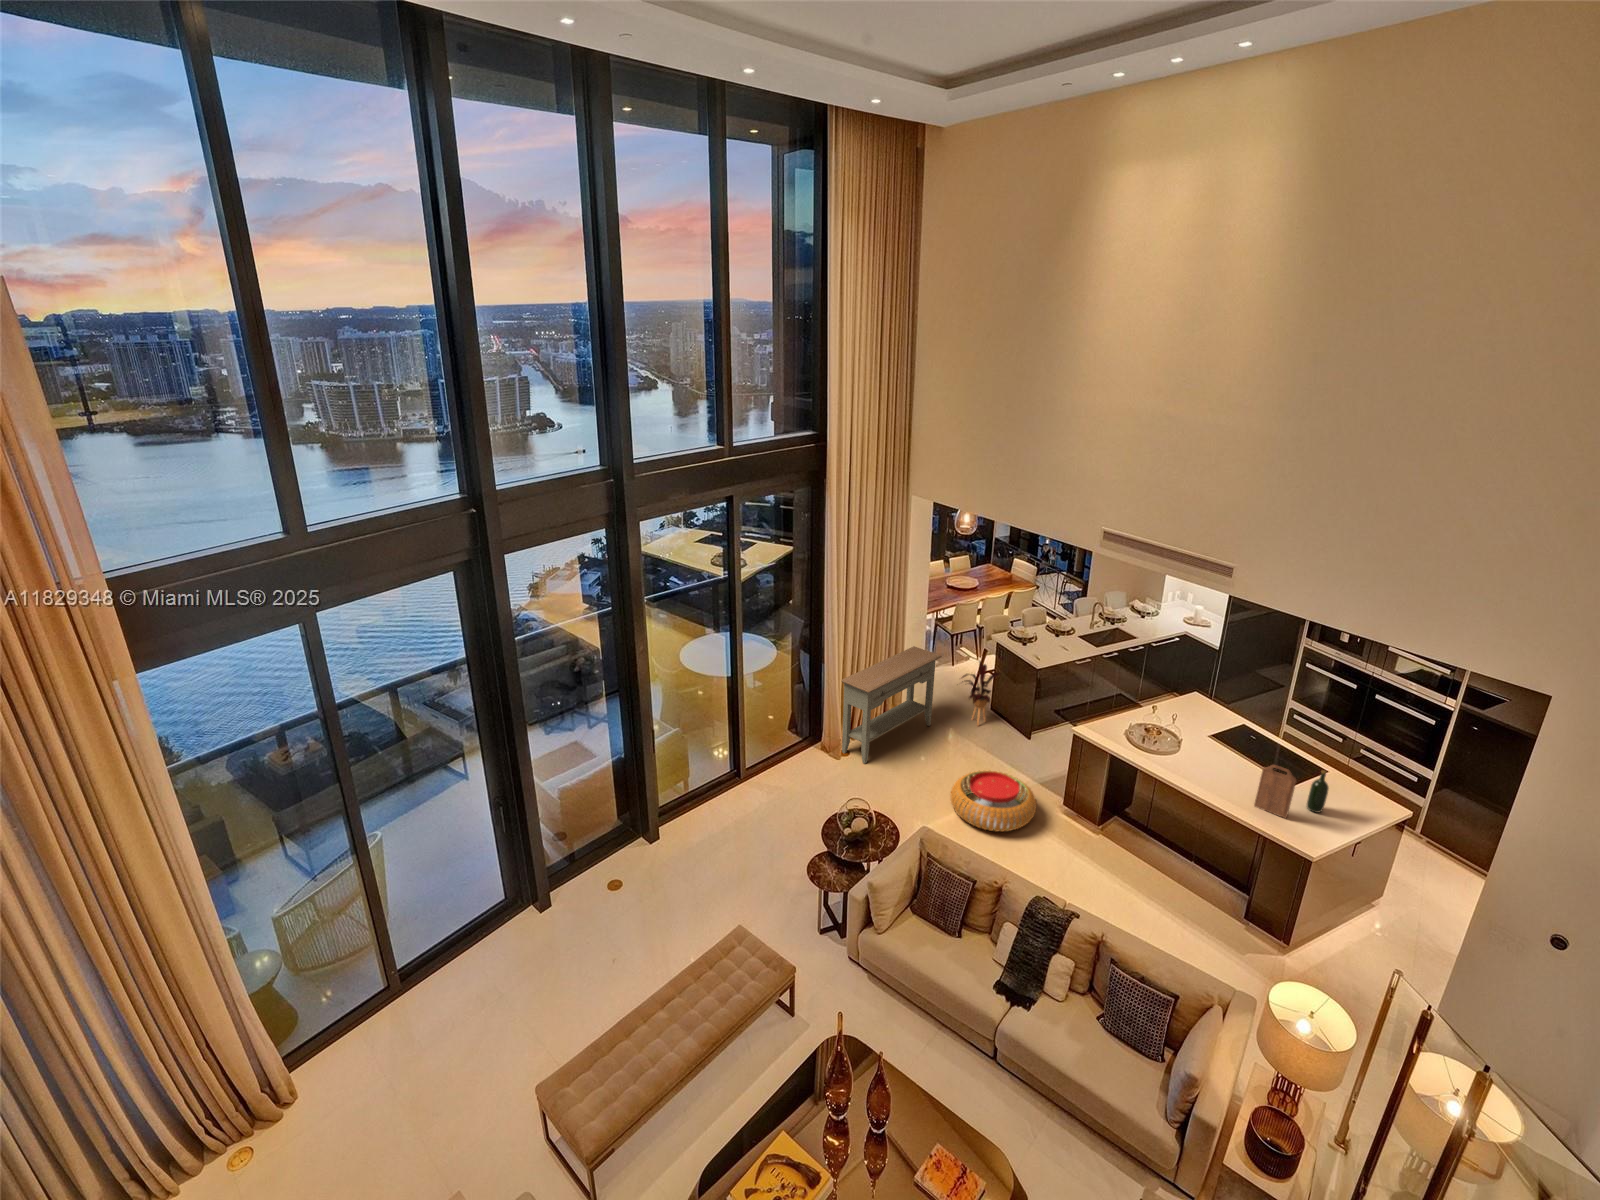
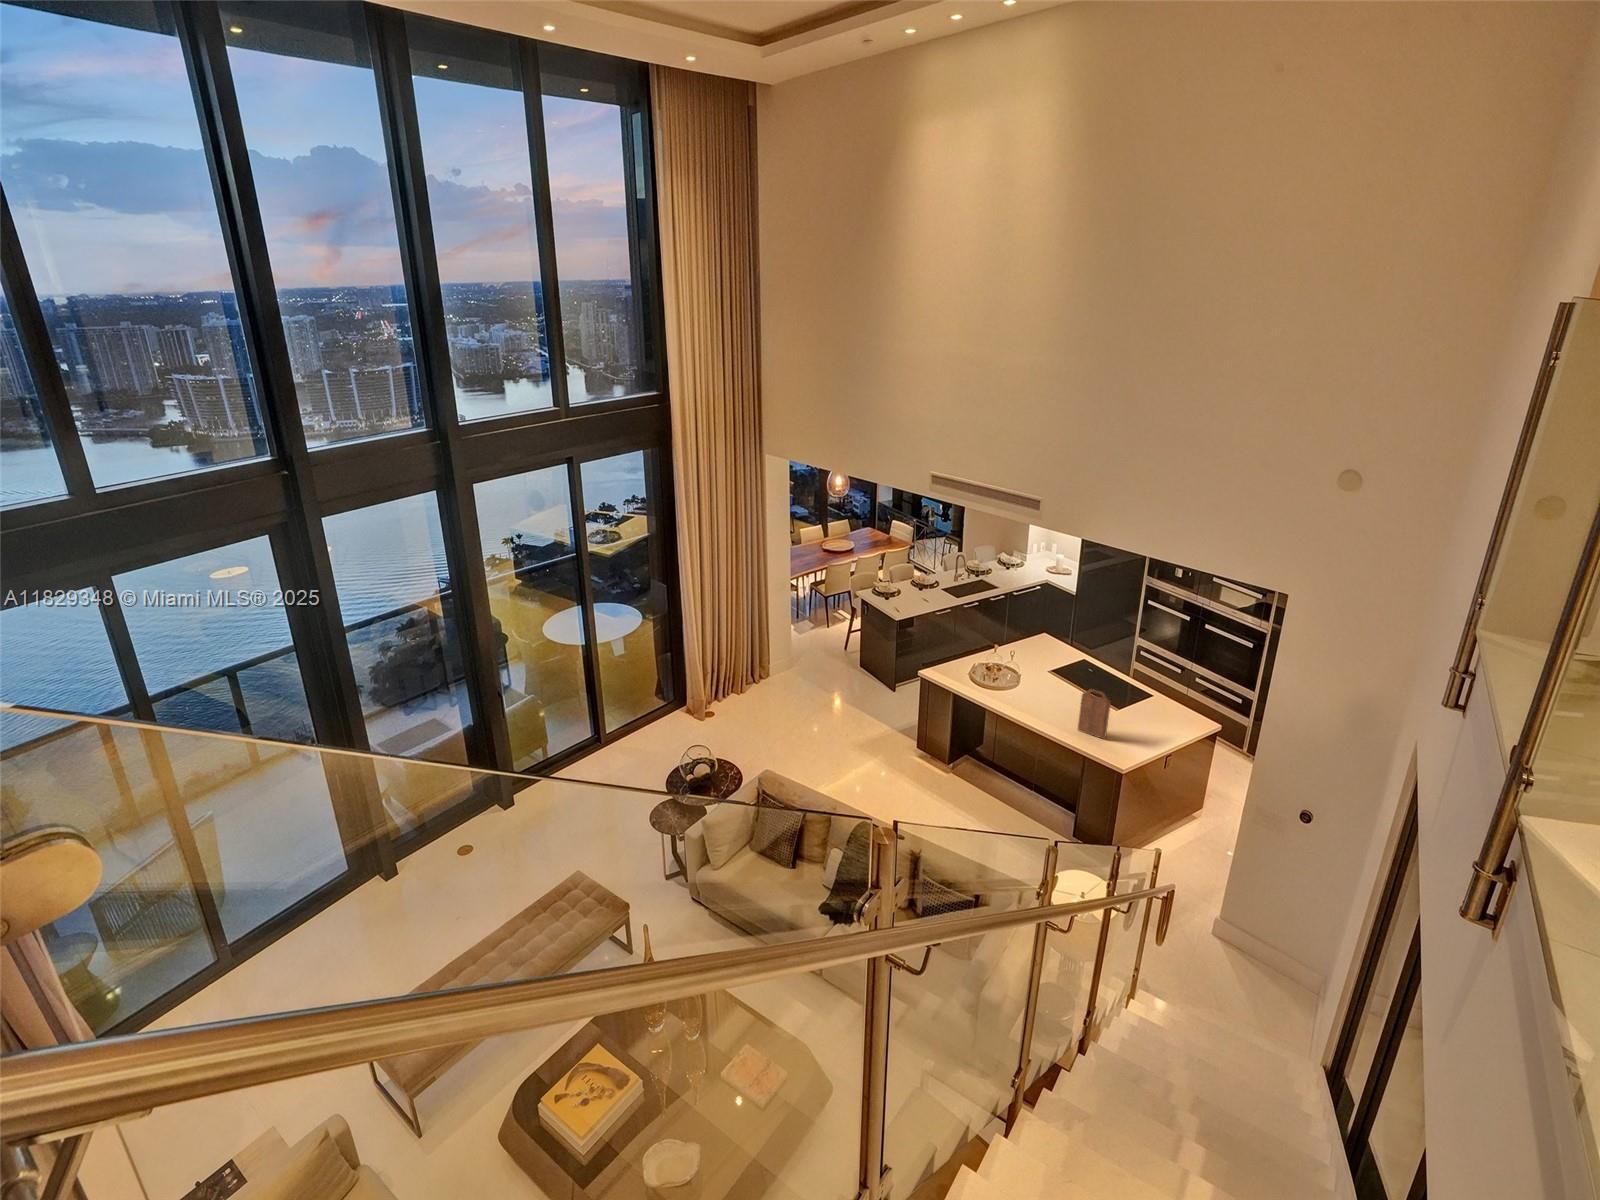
console table: present [842,646,942,763] -> none [702,606,805,723]
house plant: present [962,661,1000,725] -> none [824,616,868,682]
wine bottle: present [1307,770,1329,813] -> none [1125,692,1143,732]
pouf: present [951,771,1036,831] -> none [810,721,892,777]

